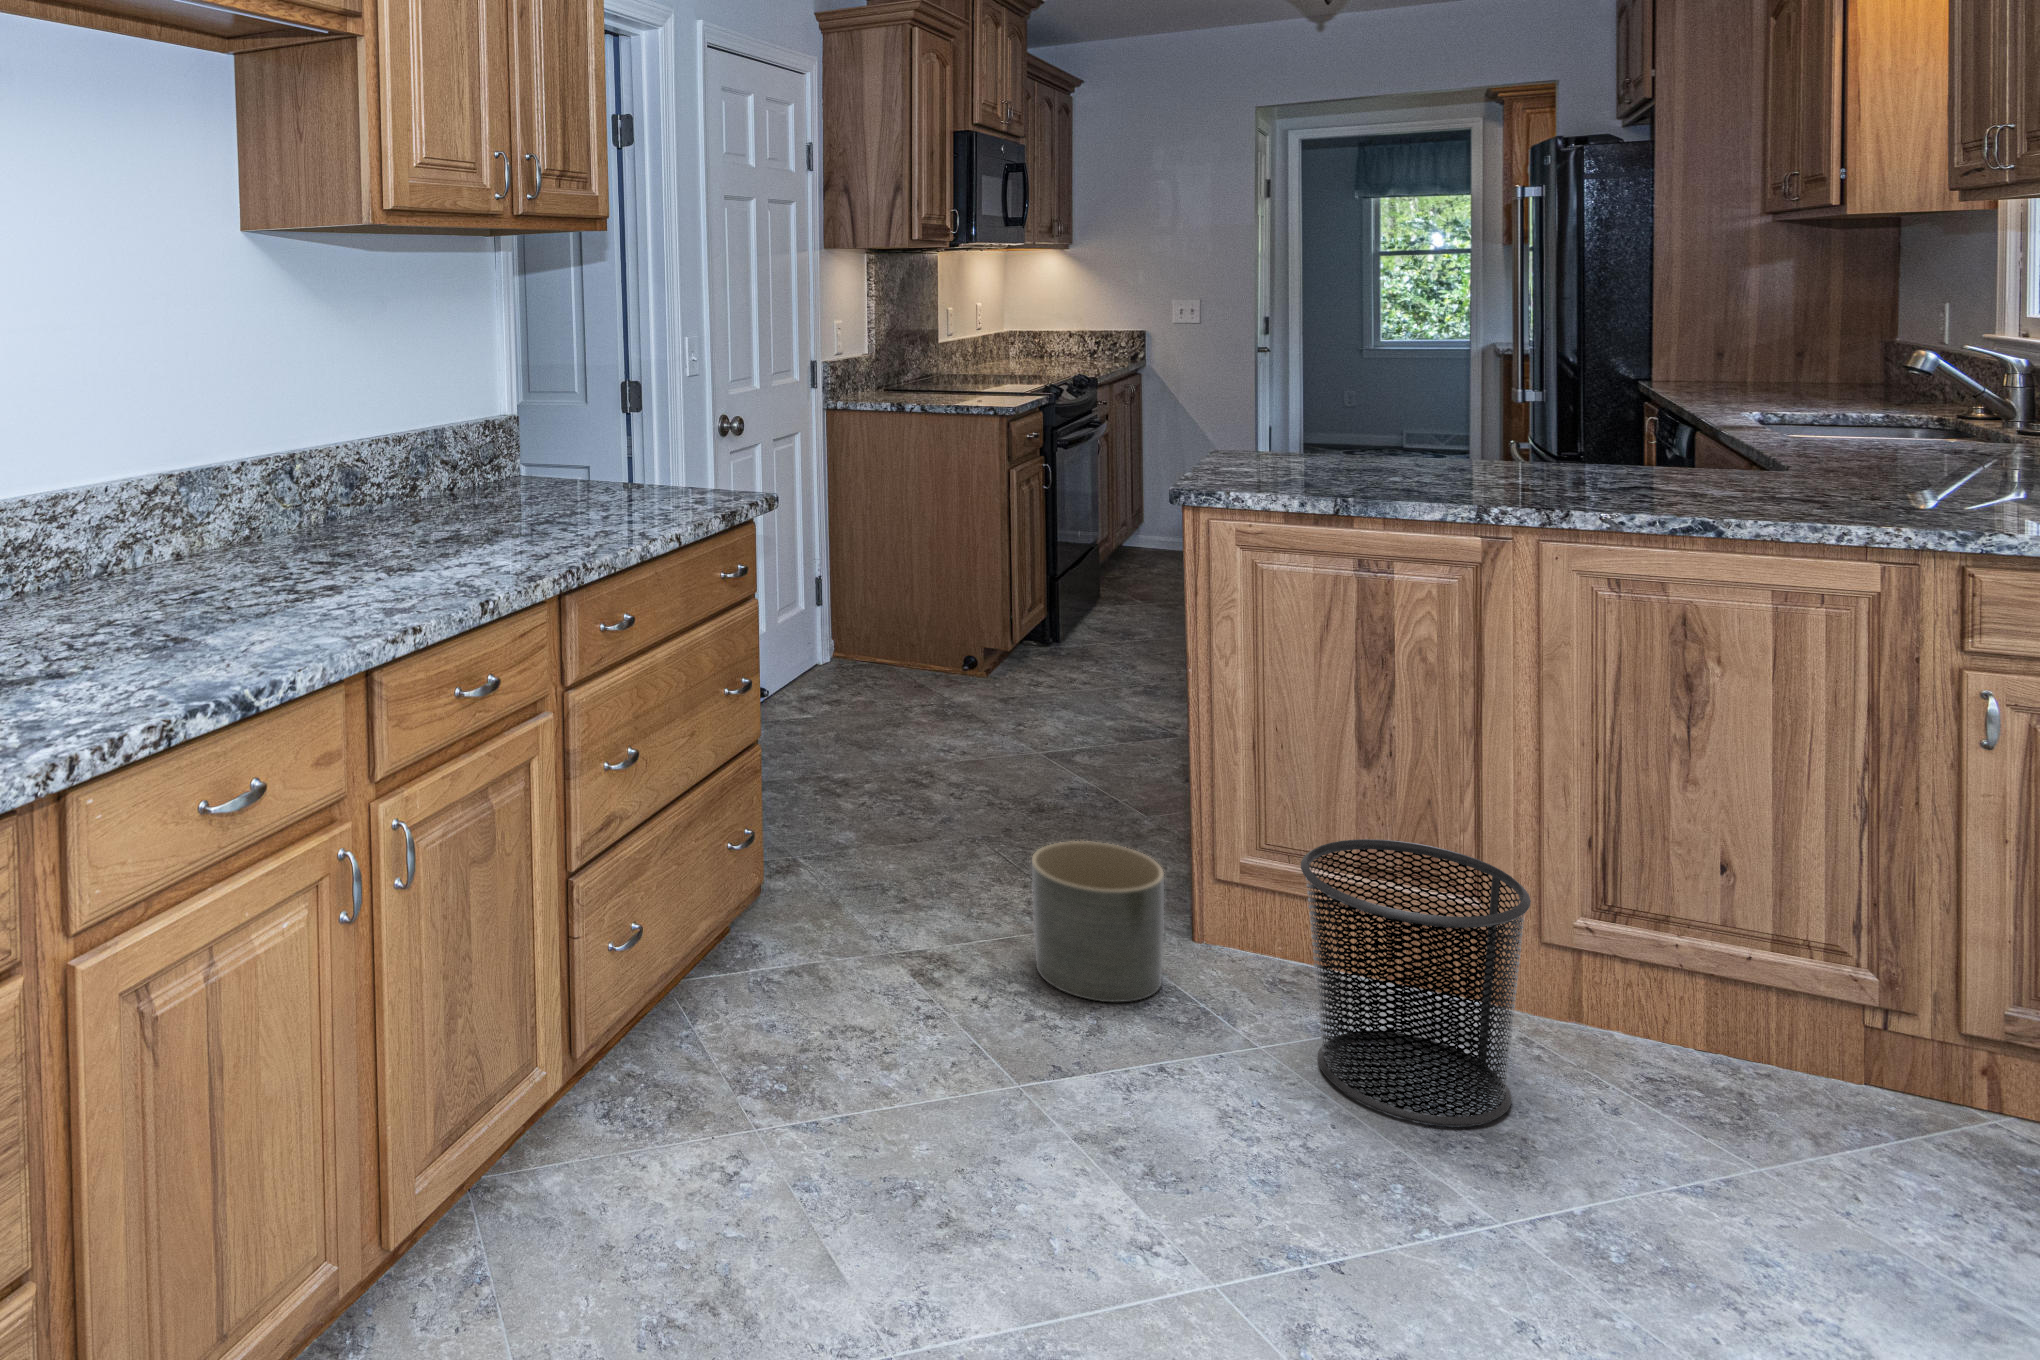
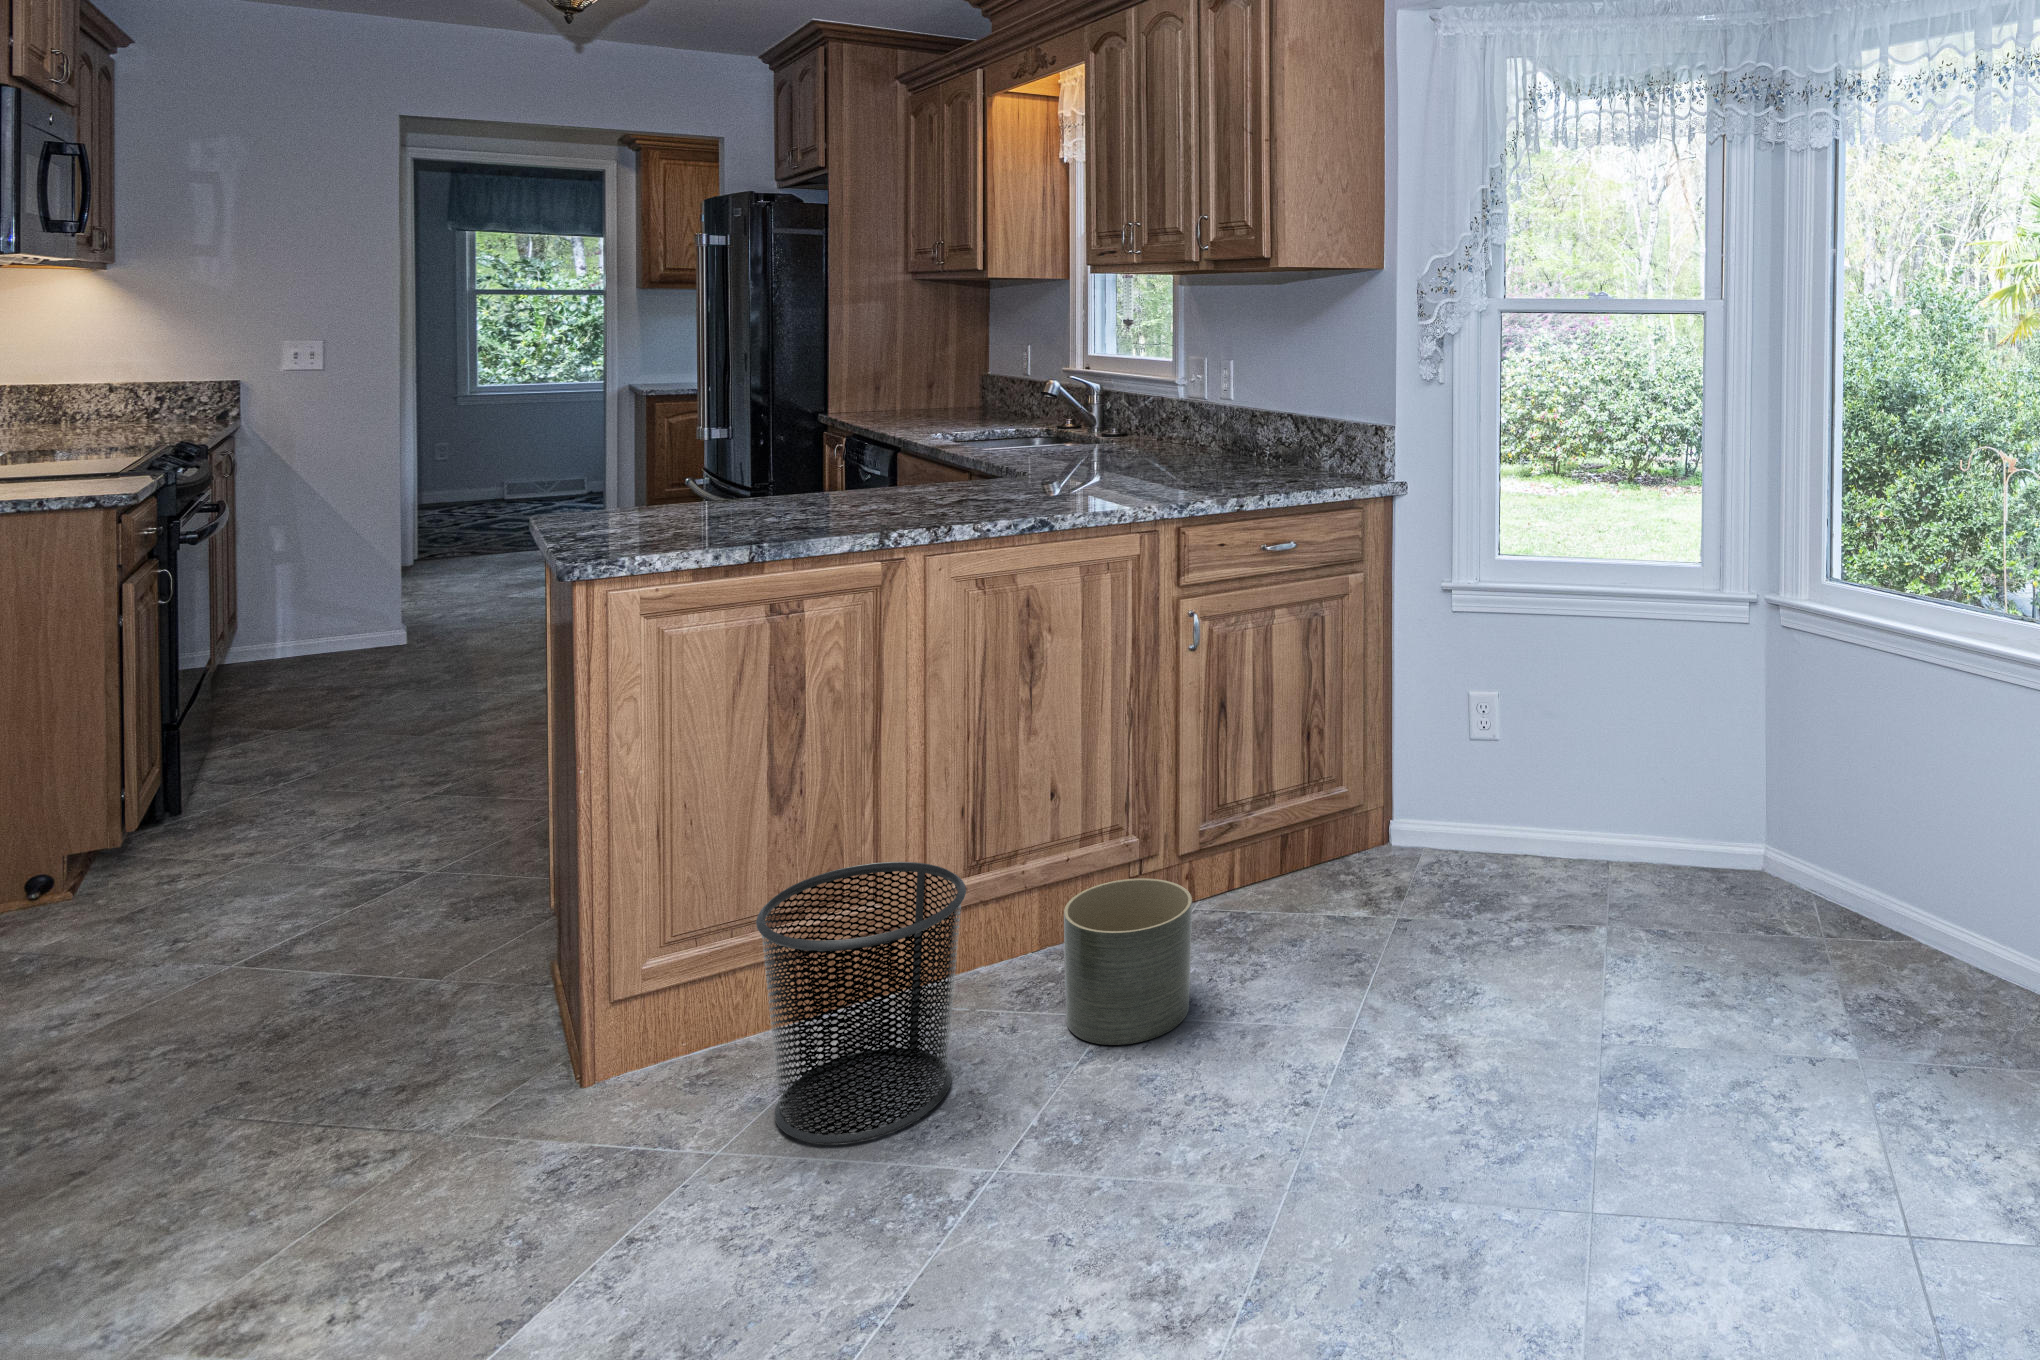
planter: present [1032,841,1164,1002] -> present [1064,878,1192,1045]

